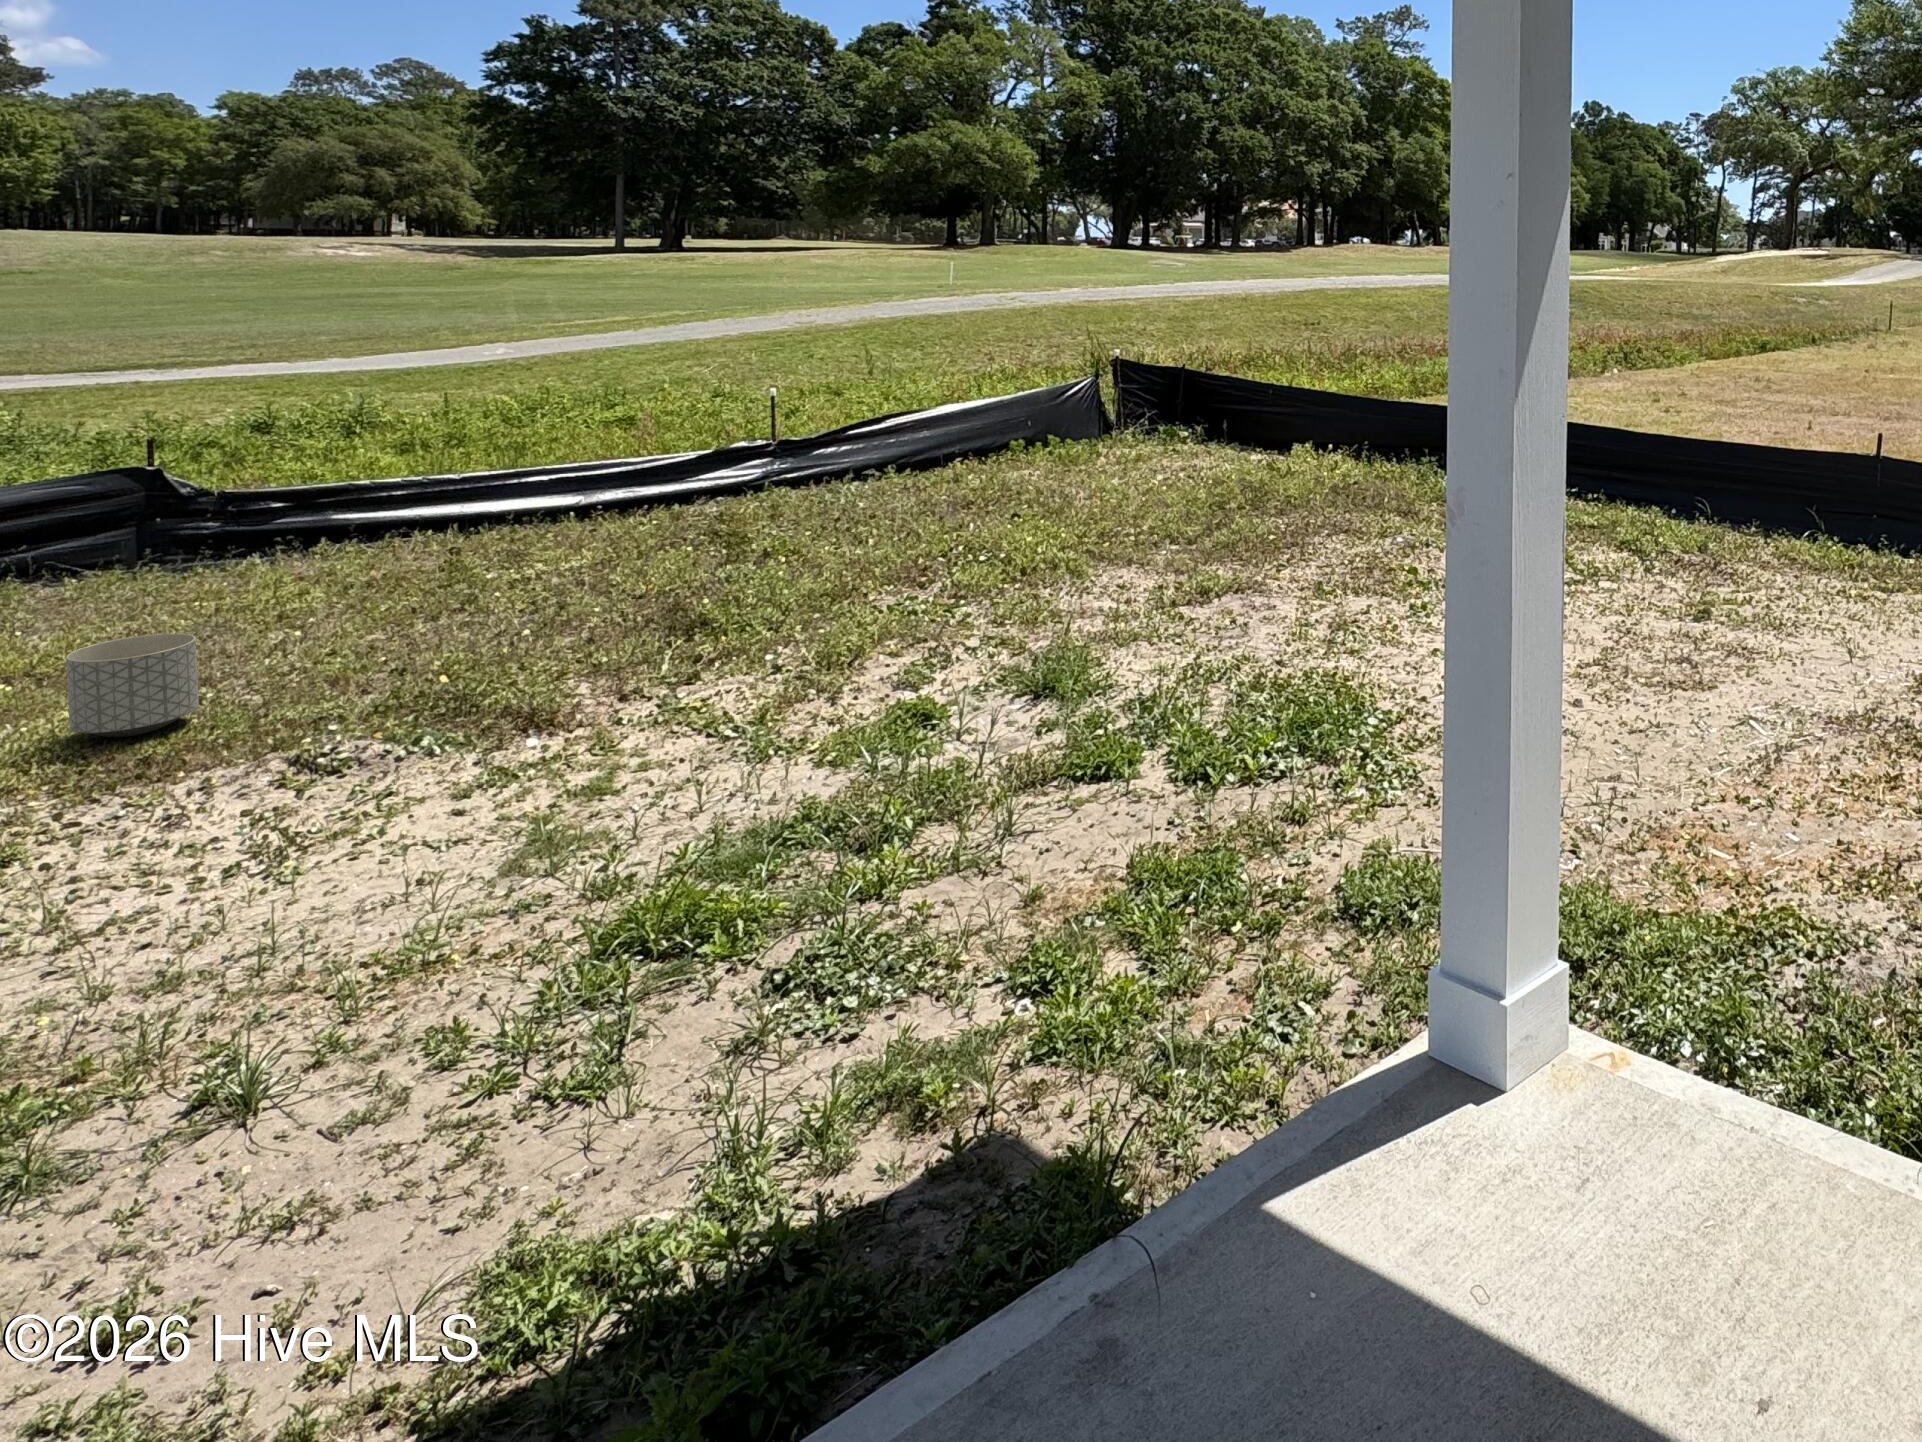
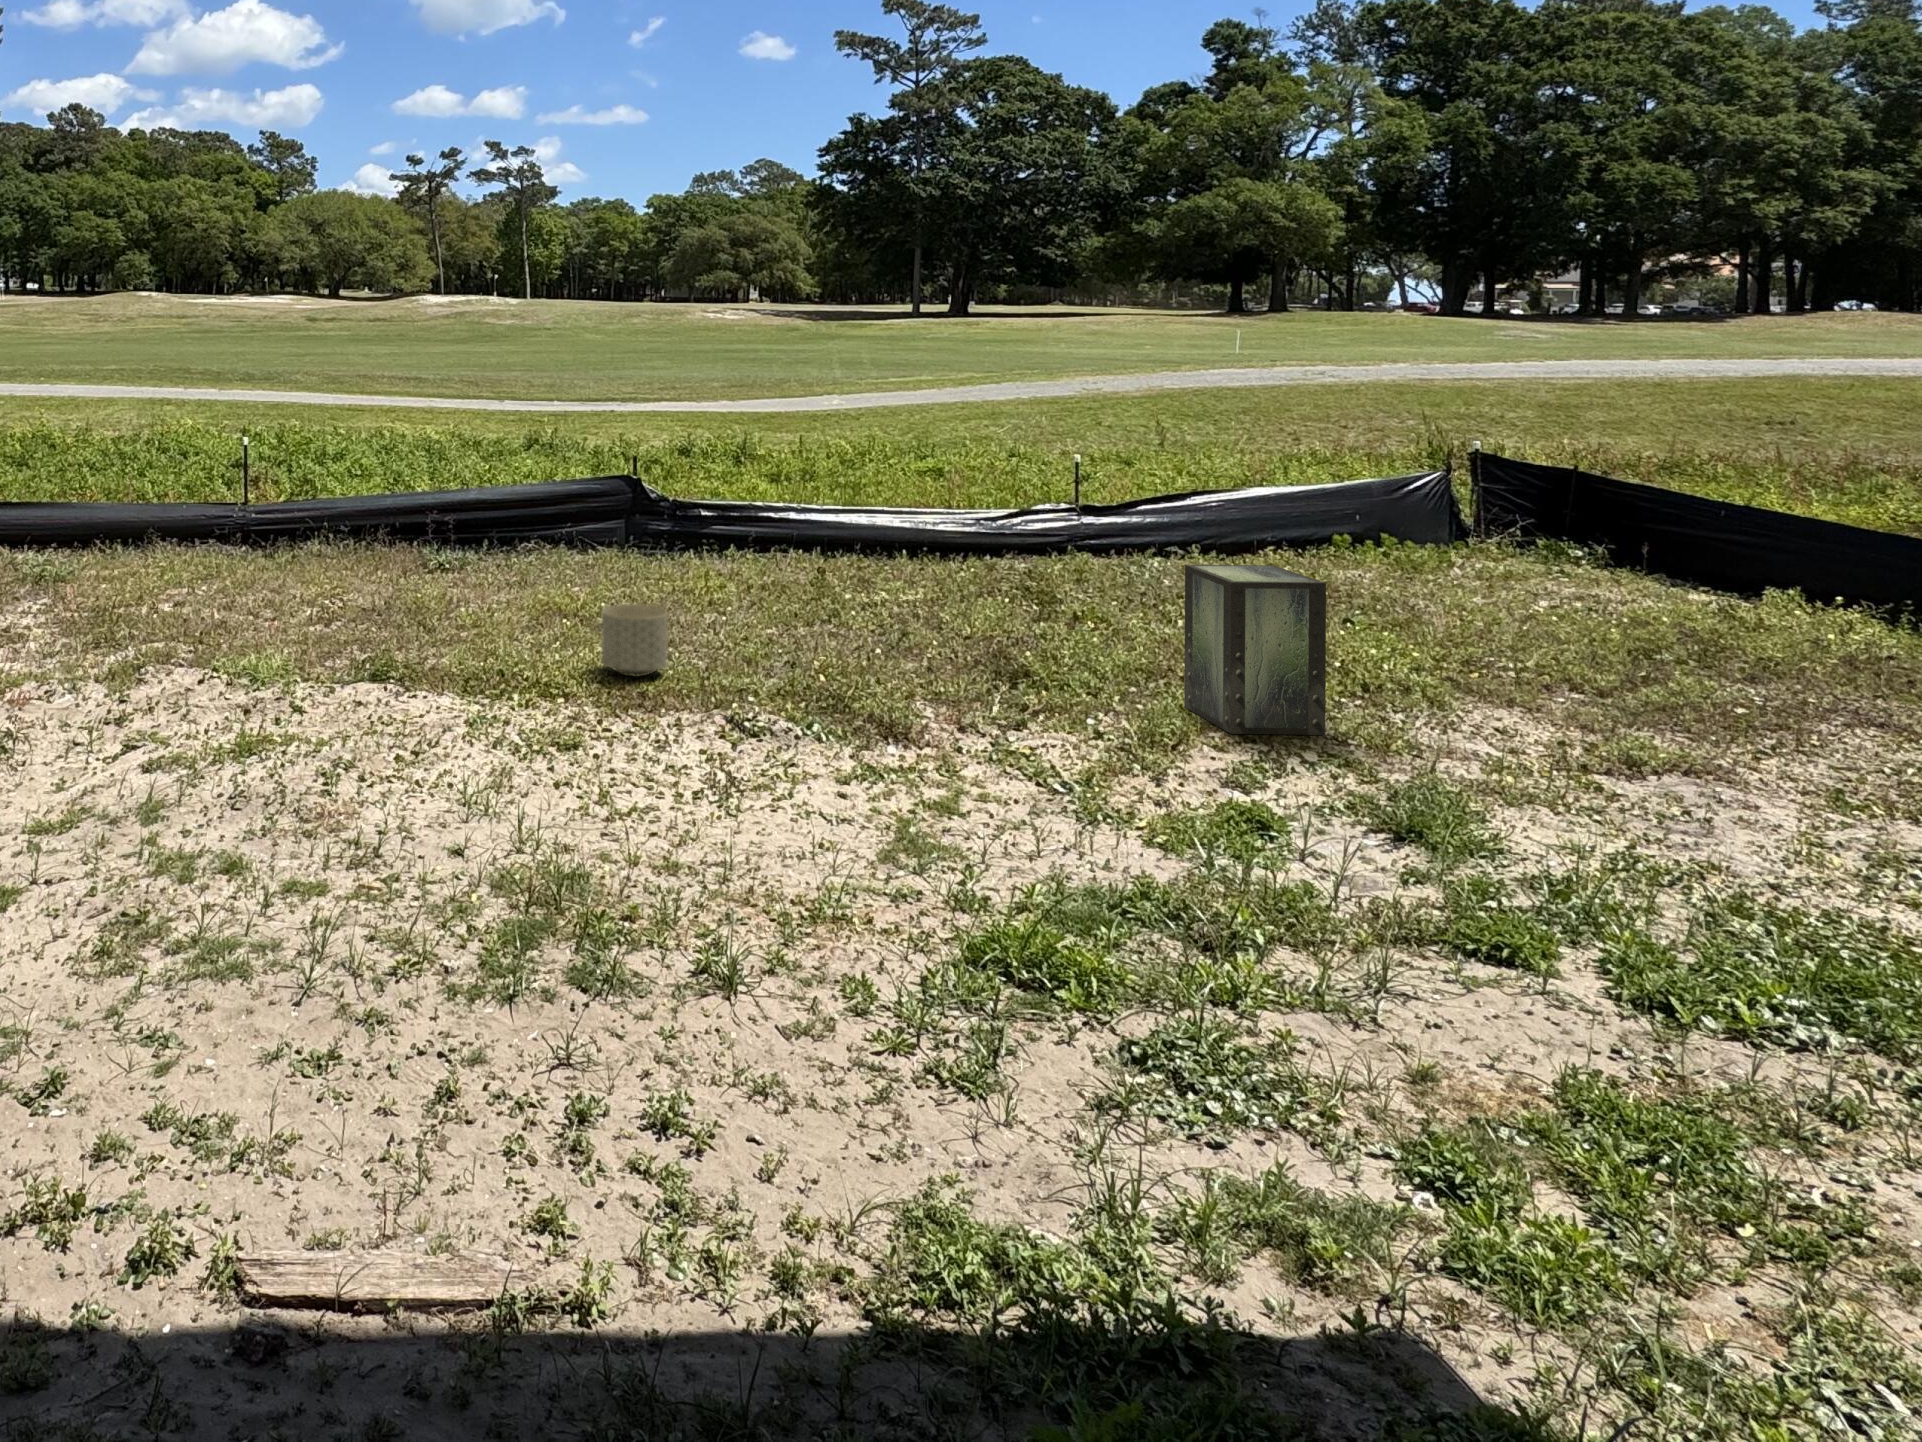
storage box: none [872,473,992,632] -> present [1184,565,1326,735]

